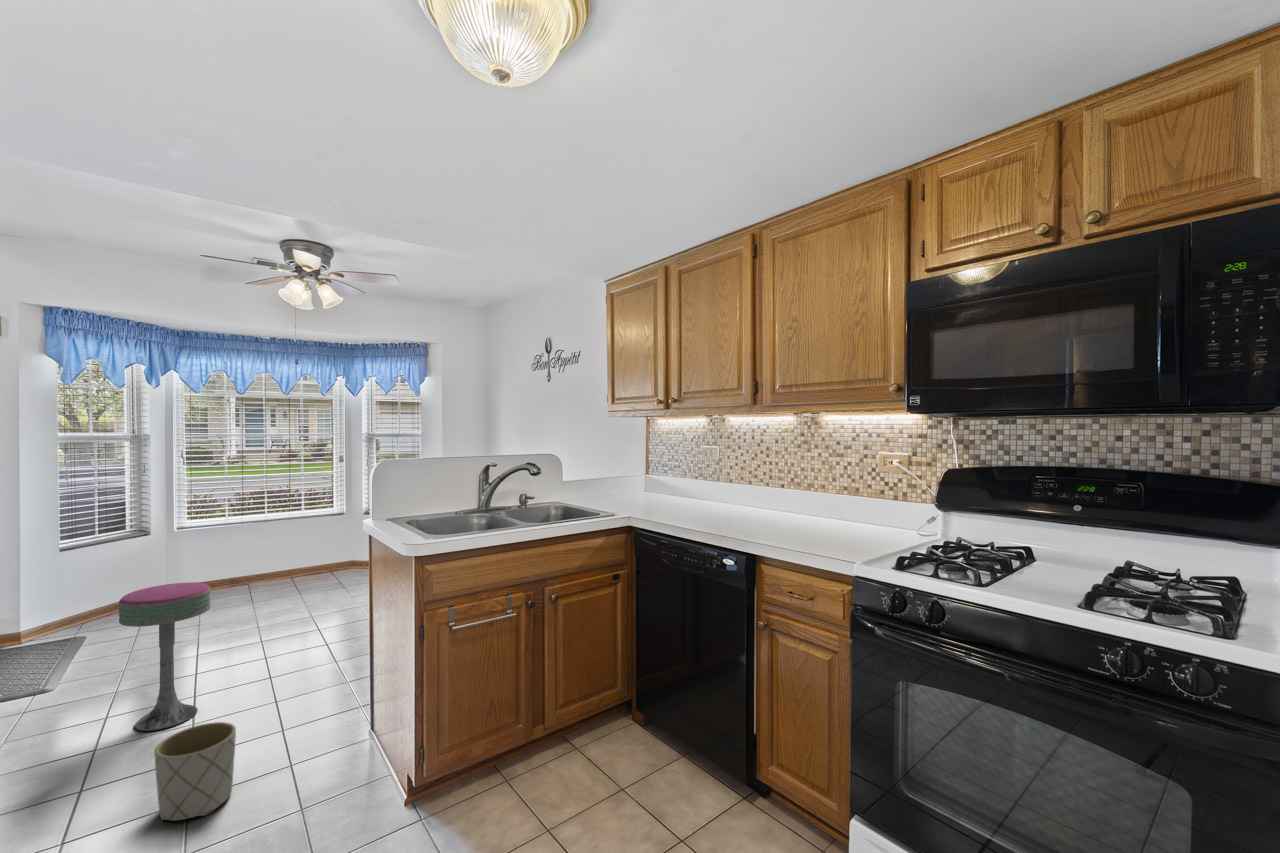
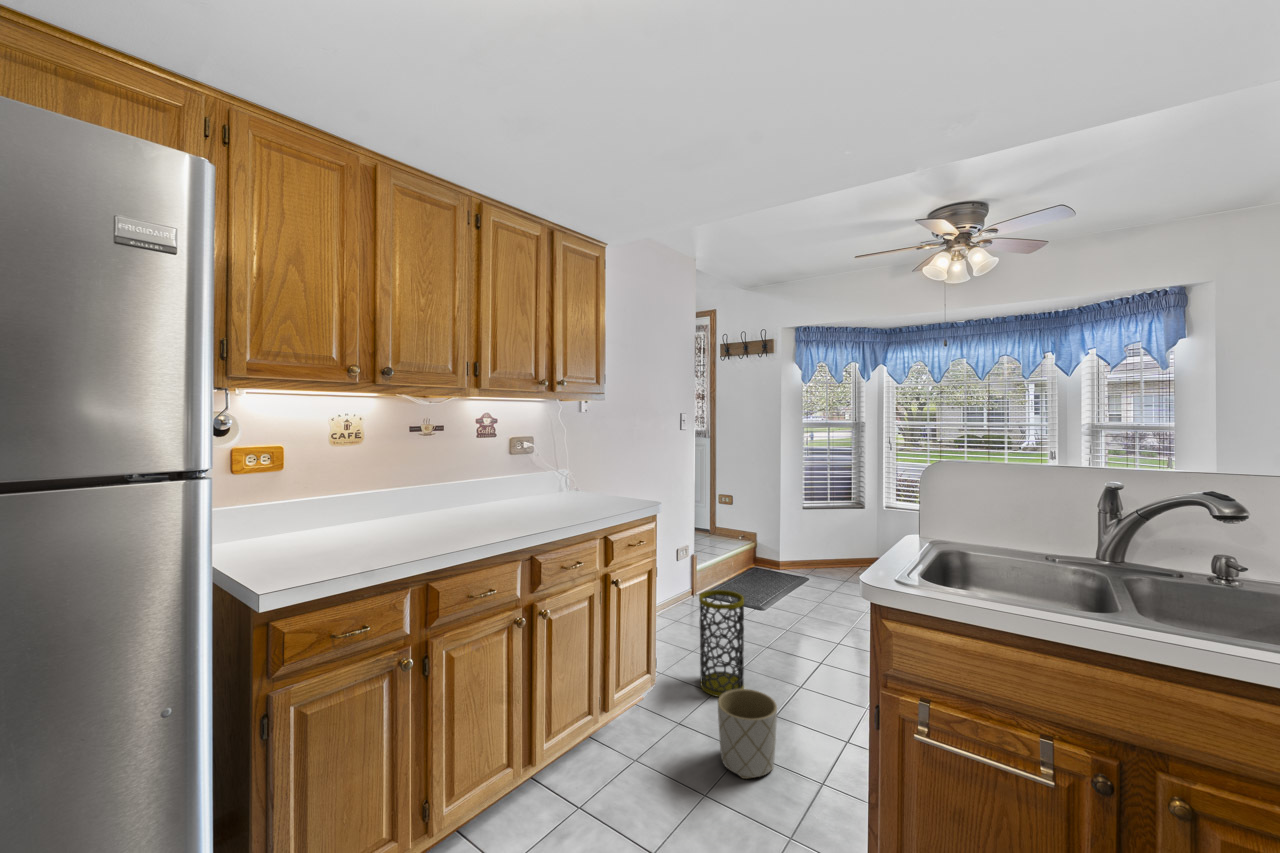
bar stool: present [119,582,211,731] -> none [762,554,826,681]
trash can: none [37,649,119,796] -> present [699,590,744,697]

